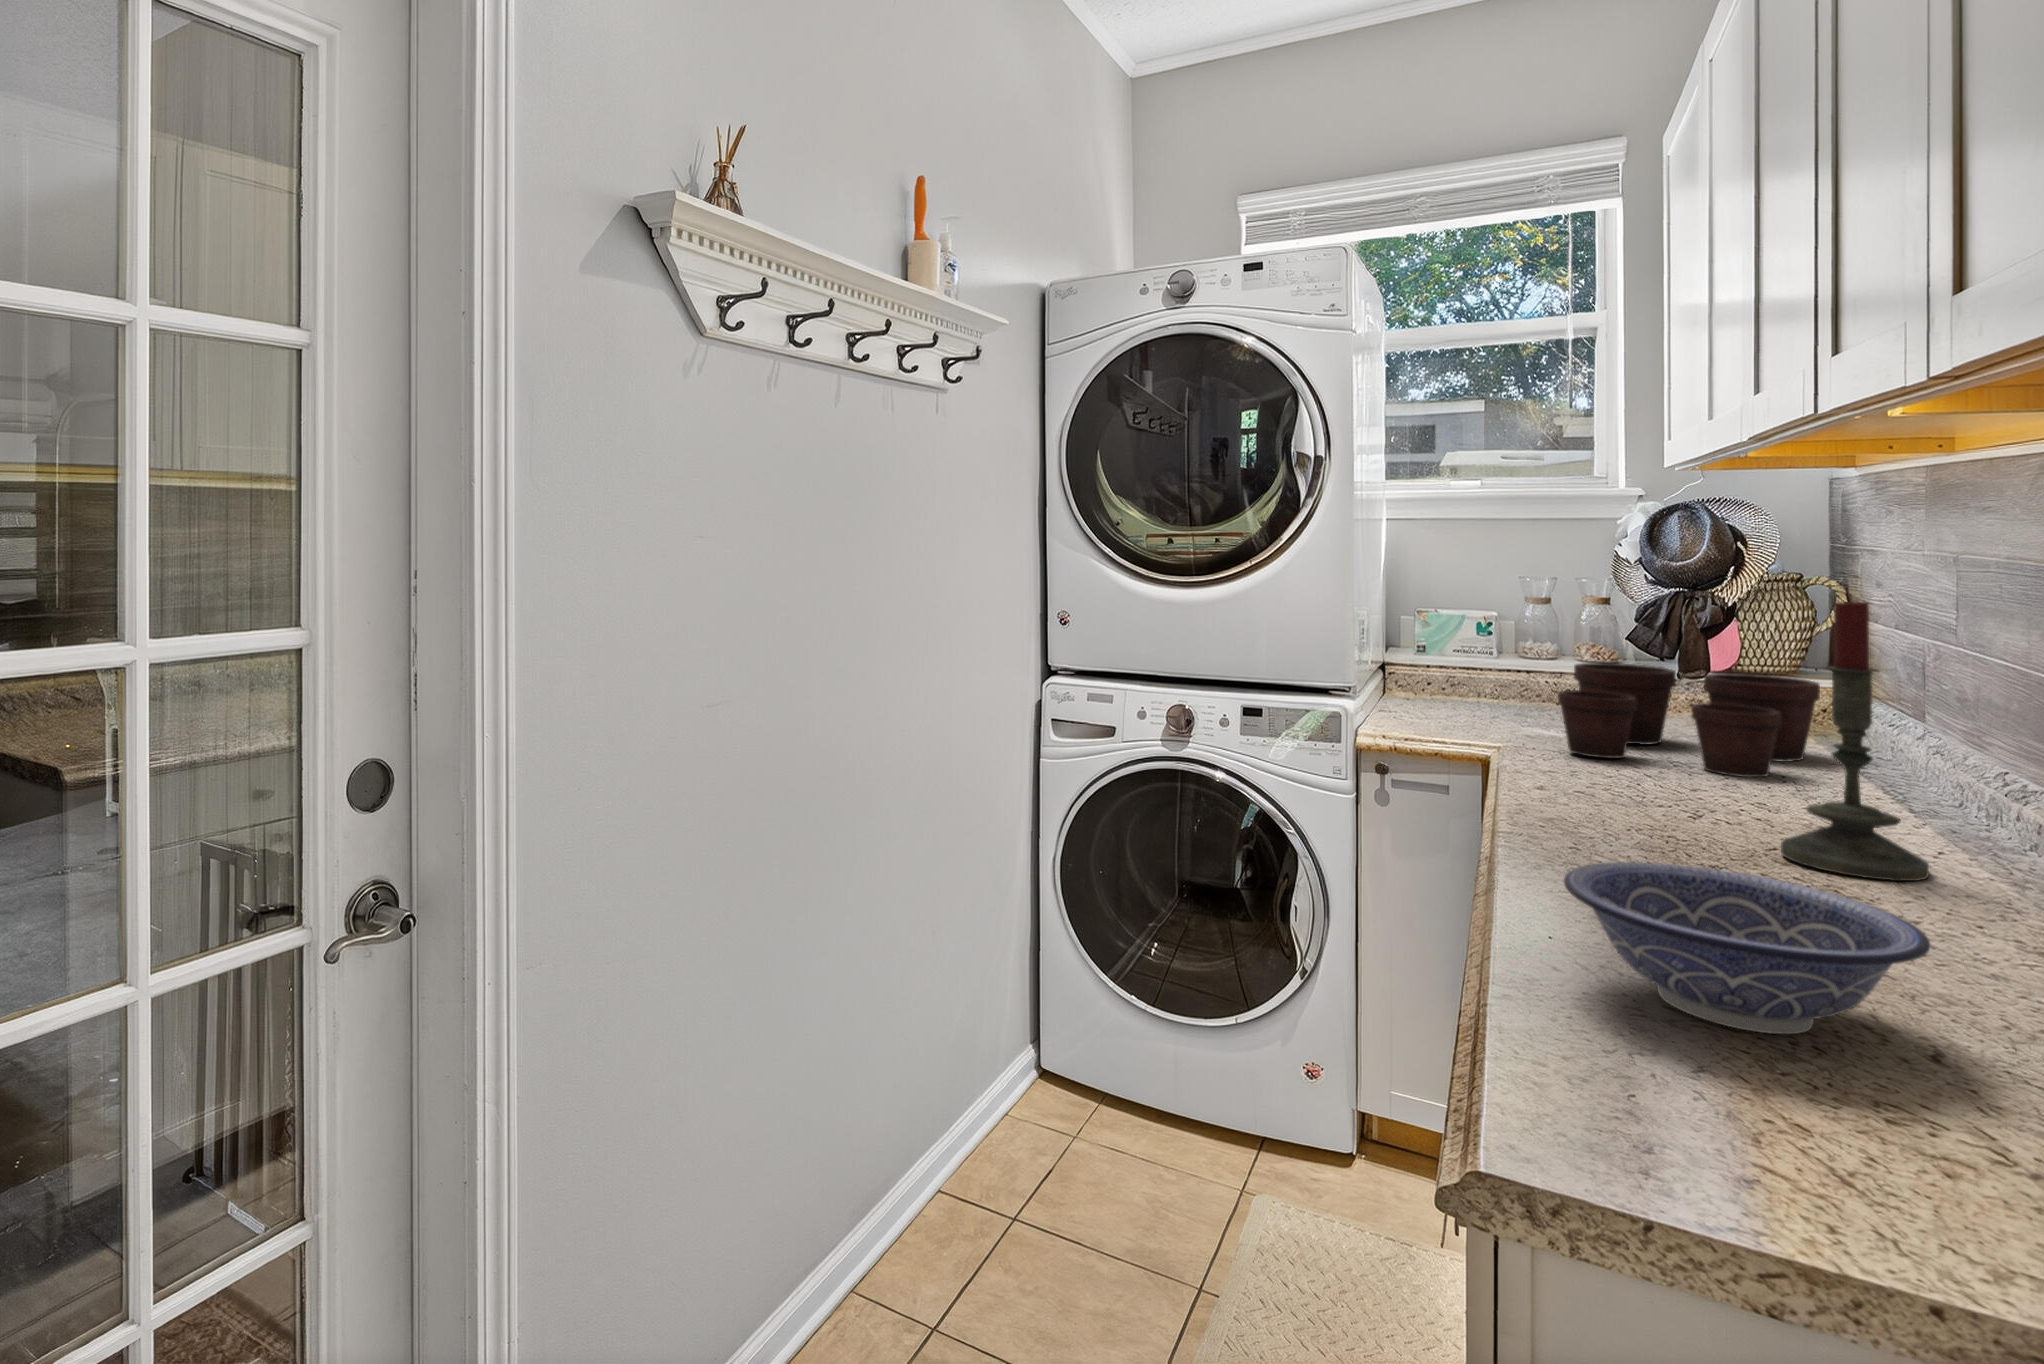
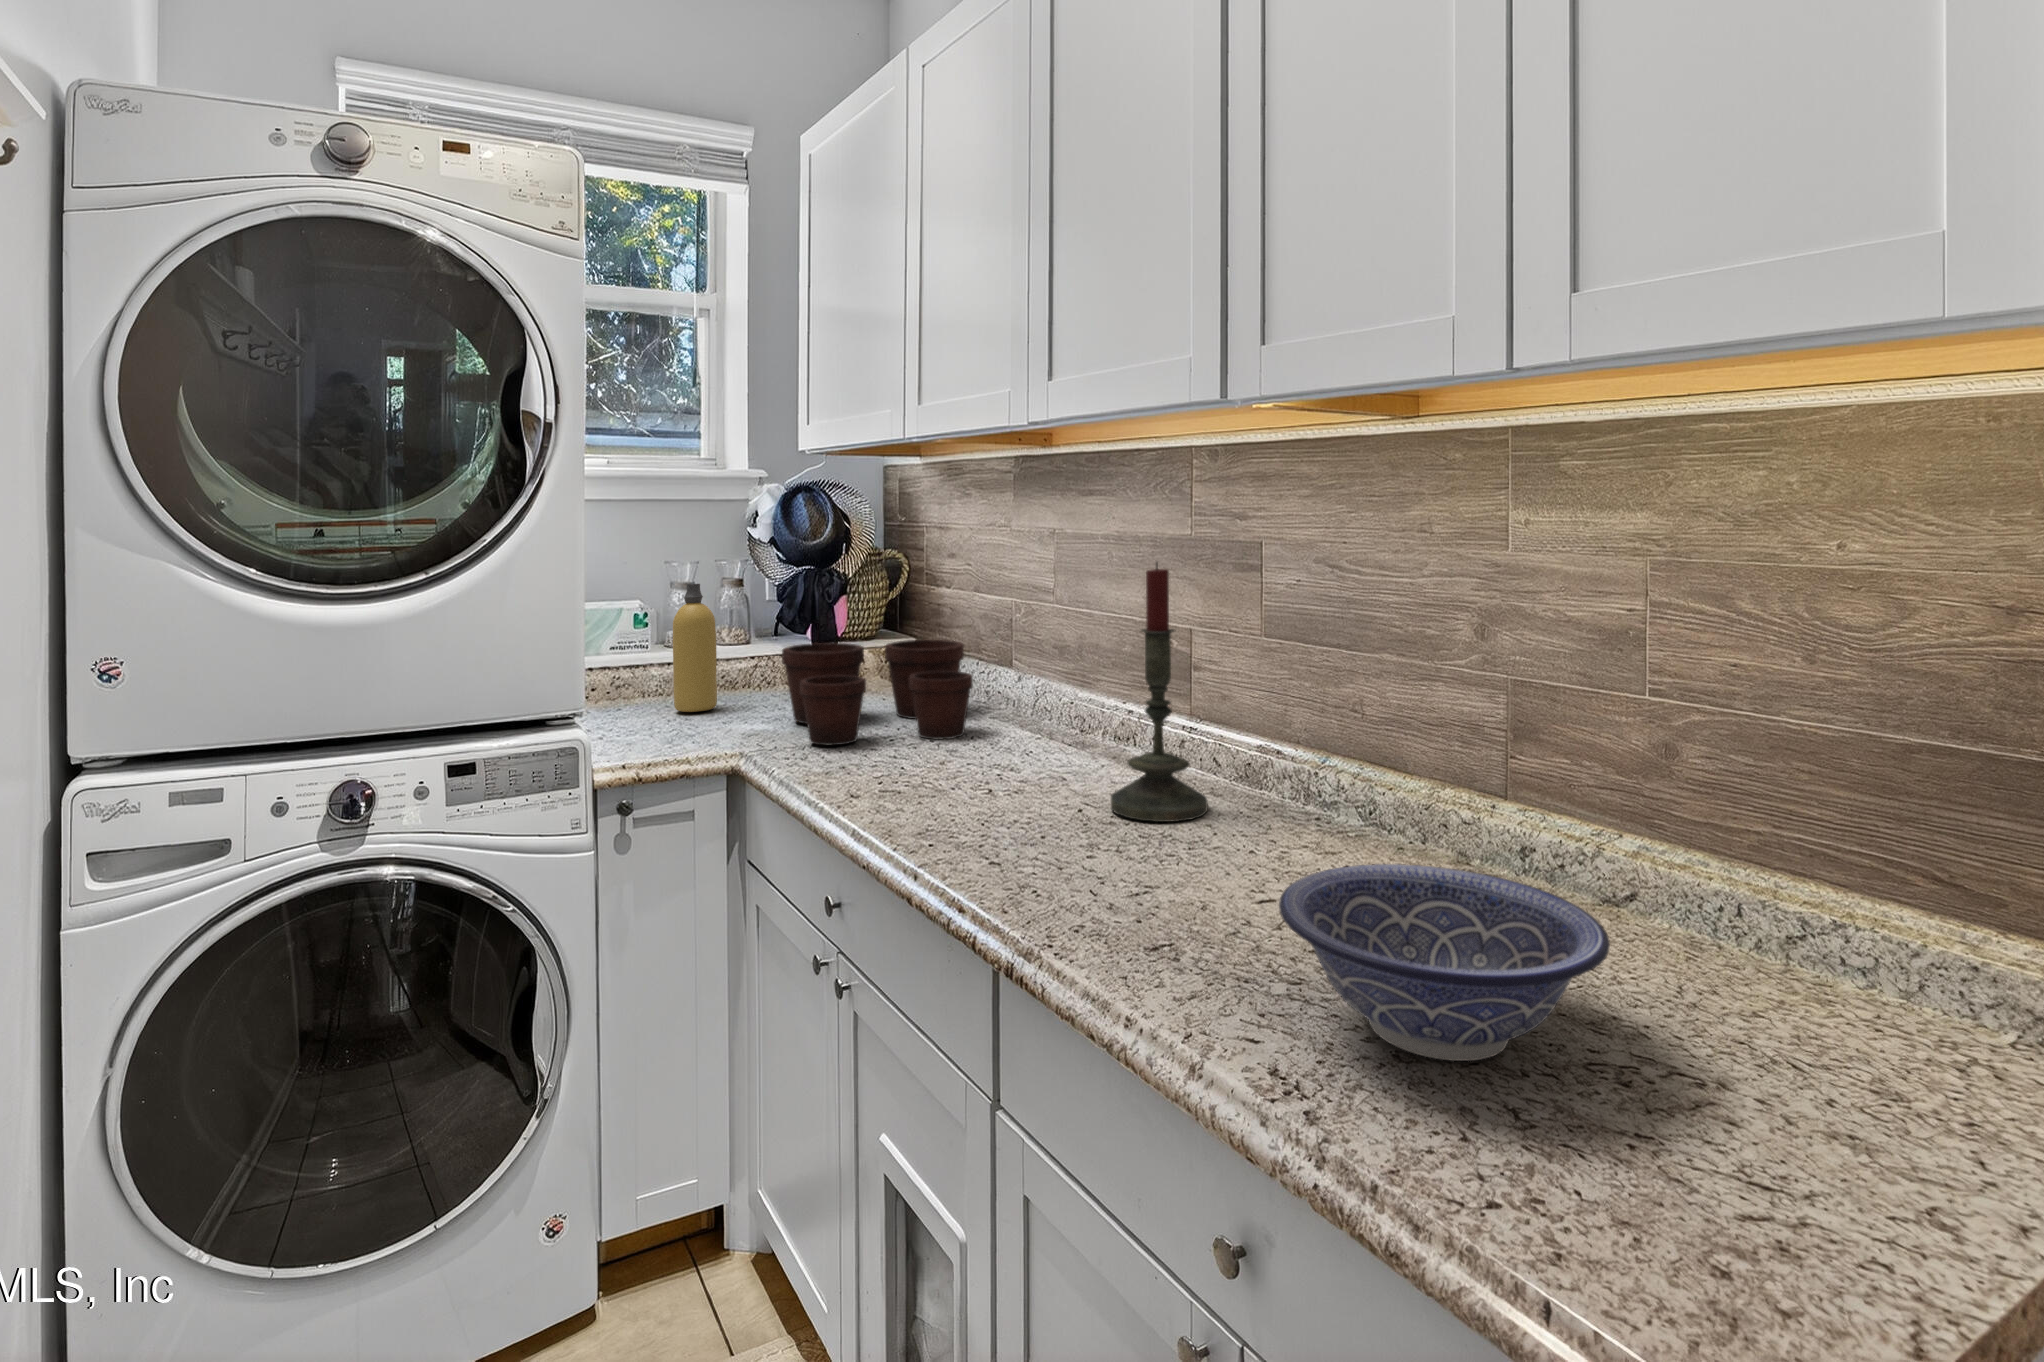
bottle: none [1488,596,1533,715] -> present [673,583,717,712]

